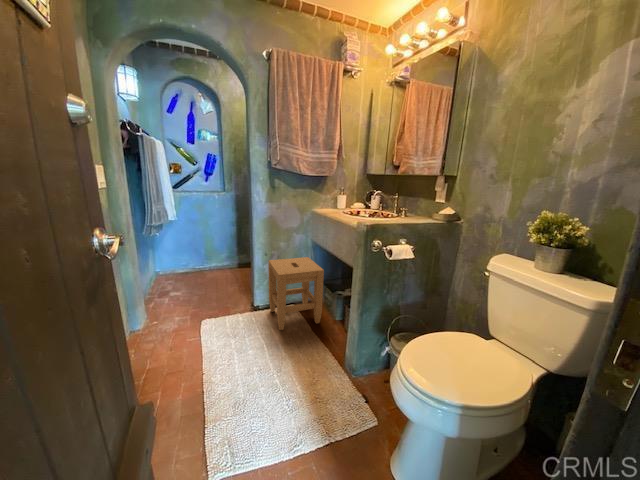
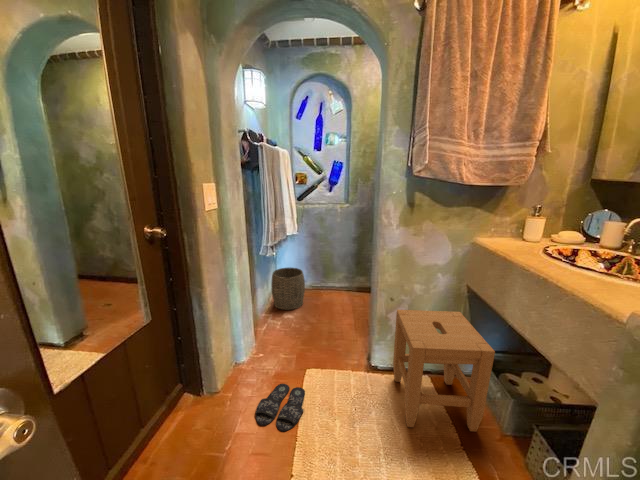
woven basket: none [154,250,190,288] -> present [271,268,305,310]
slippers: none [164,330,205,356] -> present [256,384,305,432]

